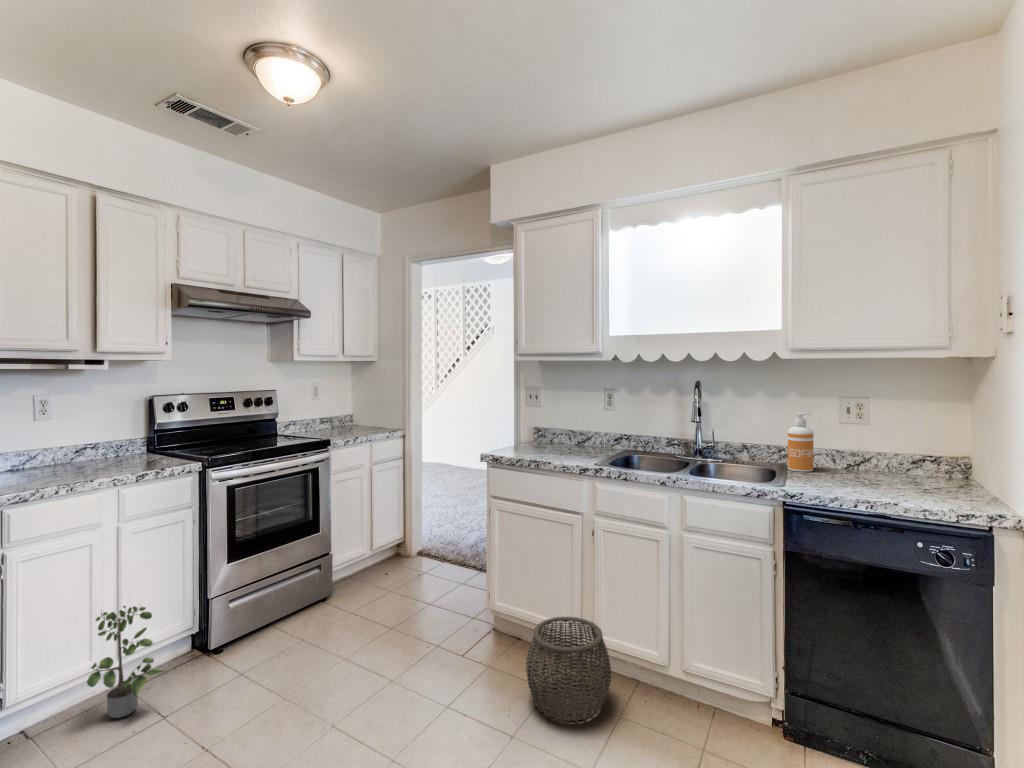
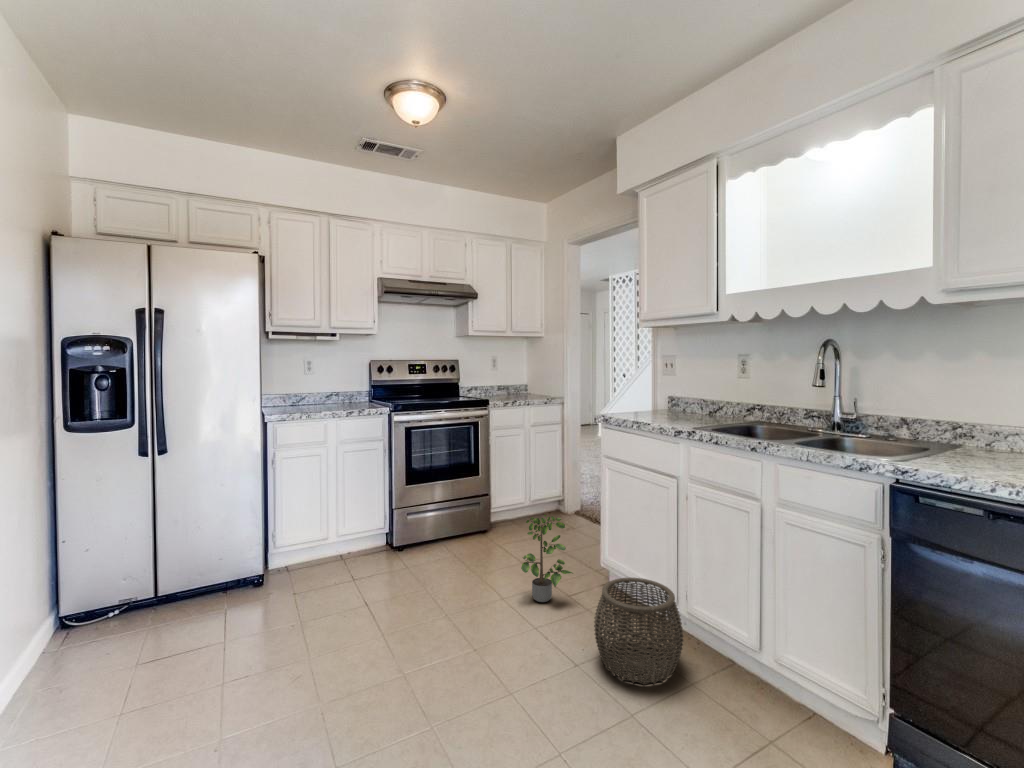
soap dispenser: present [788,413,813,472] -> none [951,376,993,453]
potted plant: present [87,606,164,718] -> present [521,515,572,602]

